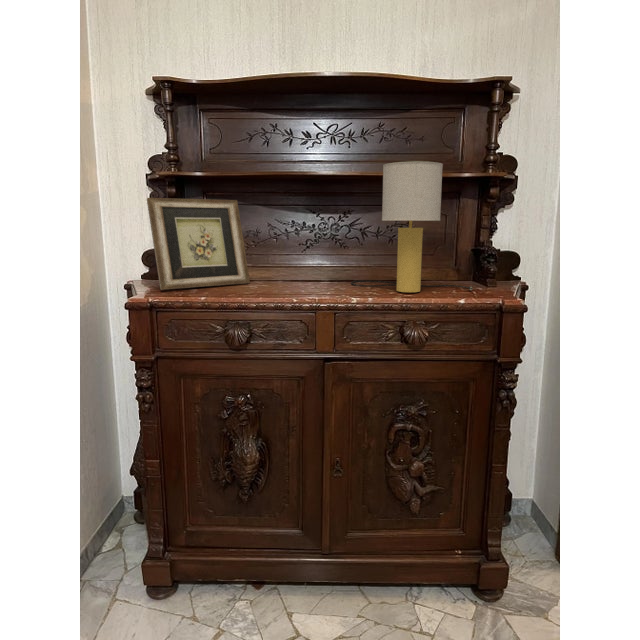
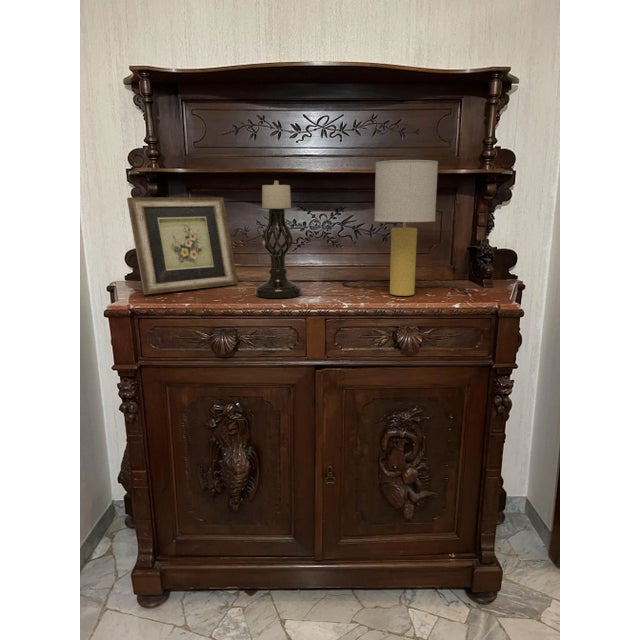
candle holder: none [267,182,312,294] -> present [255,181,302,298]

